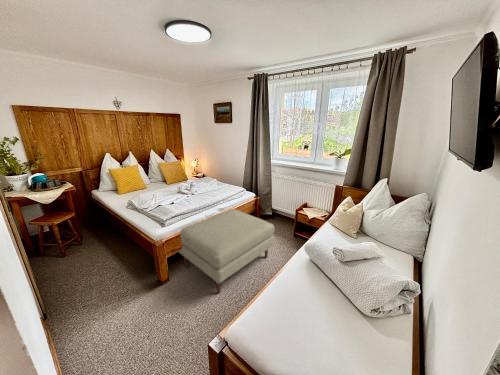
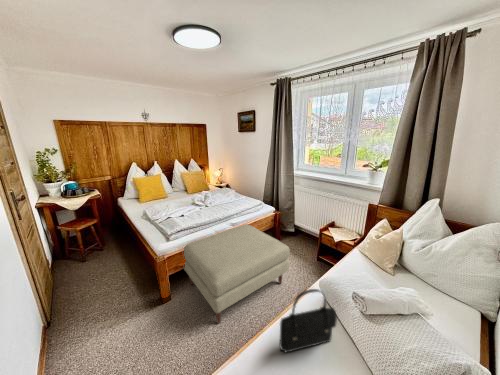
handbag: none [284,244,324,294] -> present [280,289,337,352]

